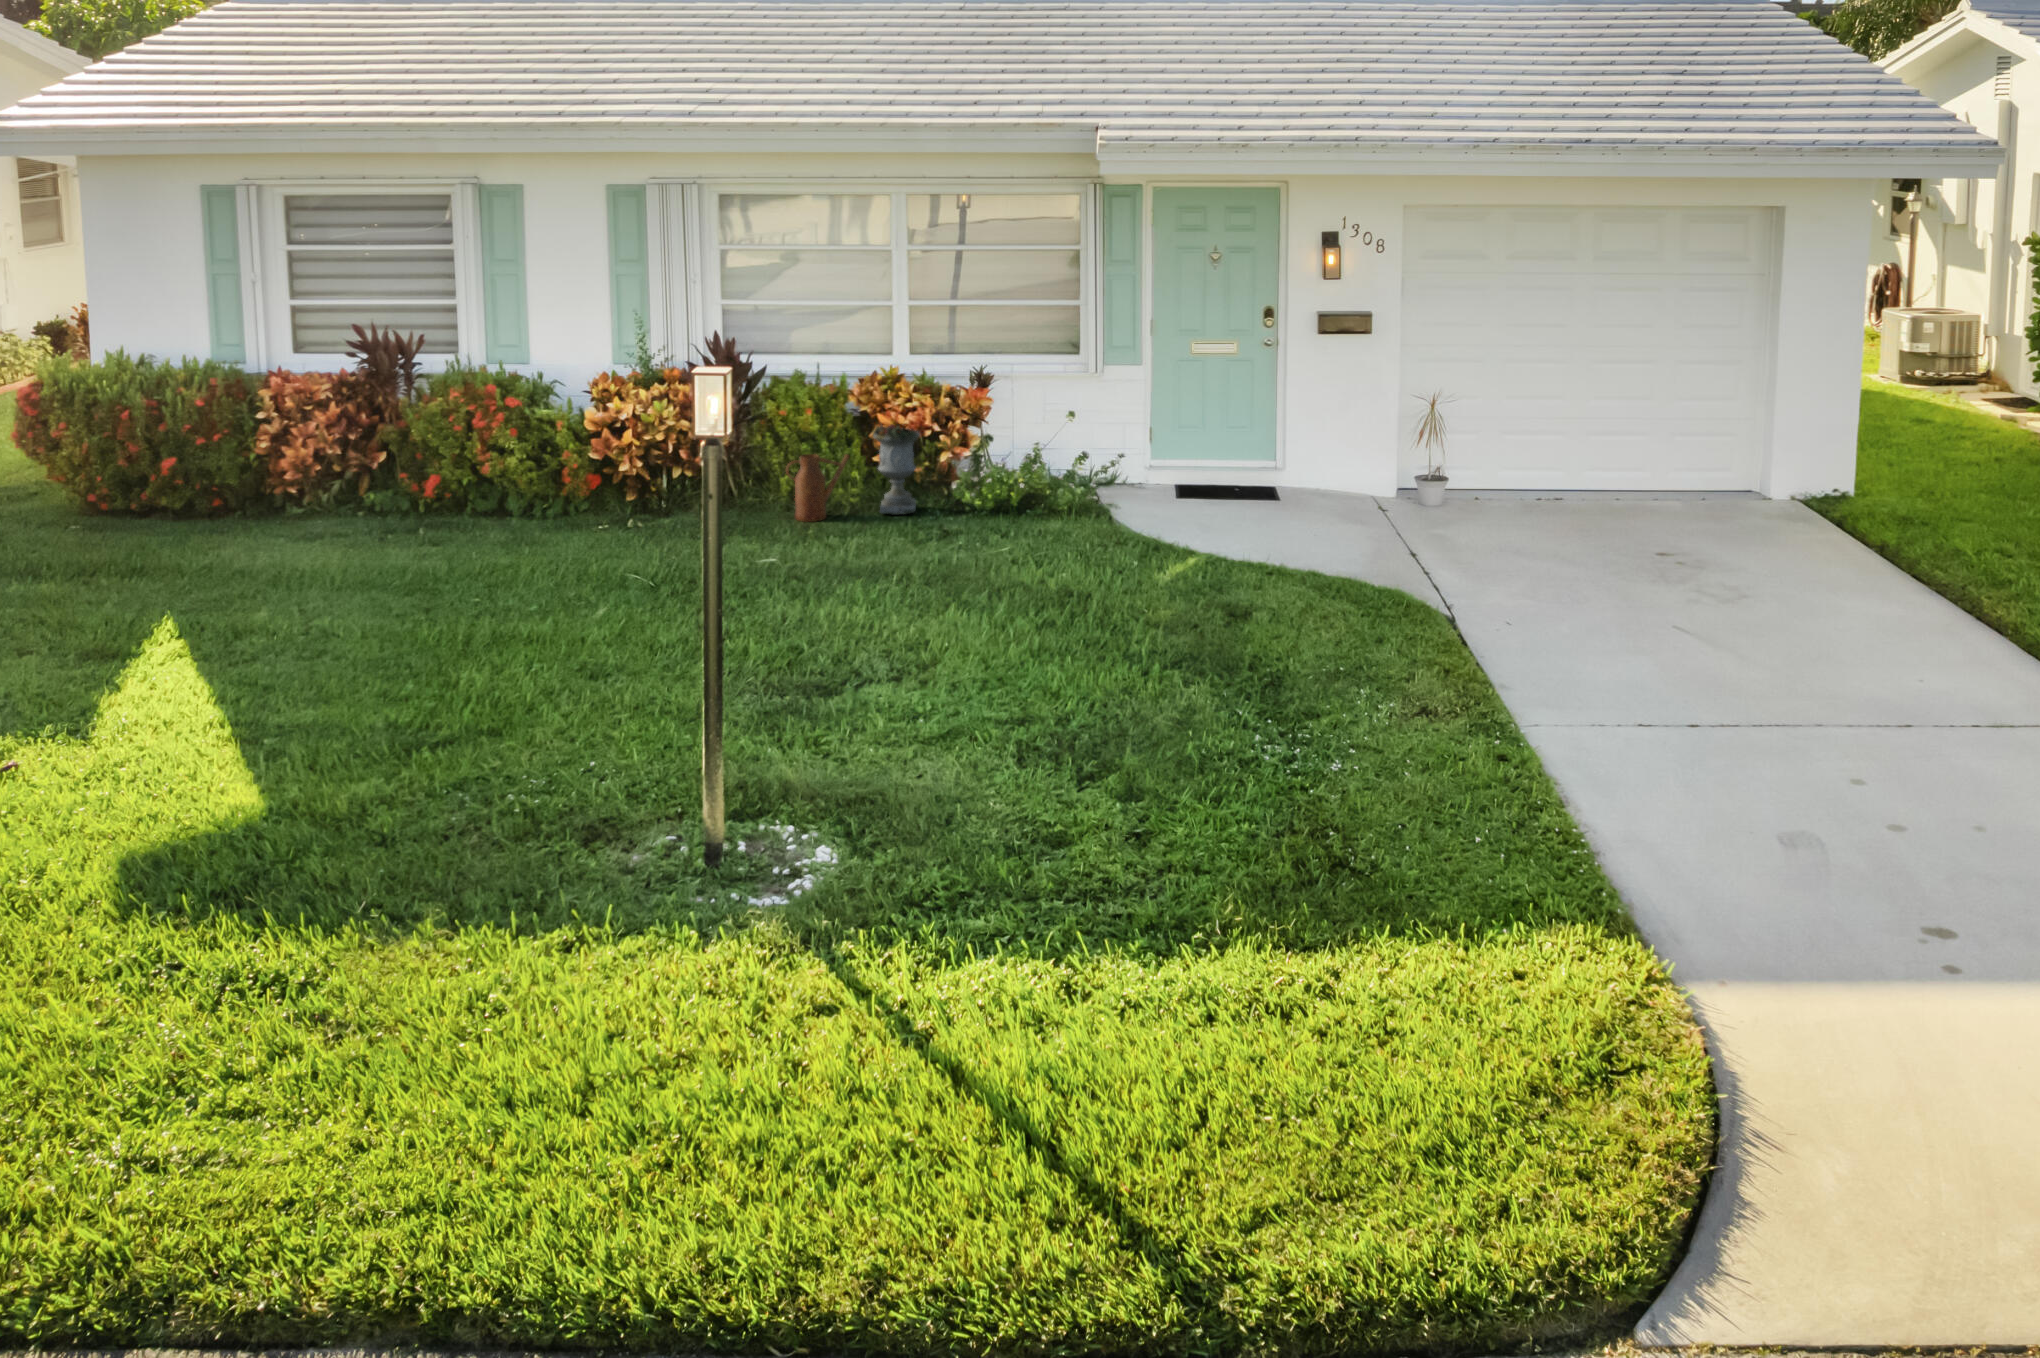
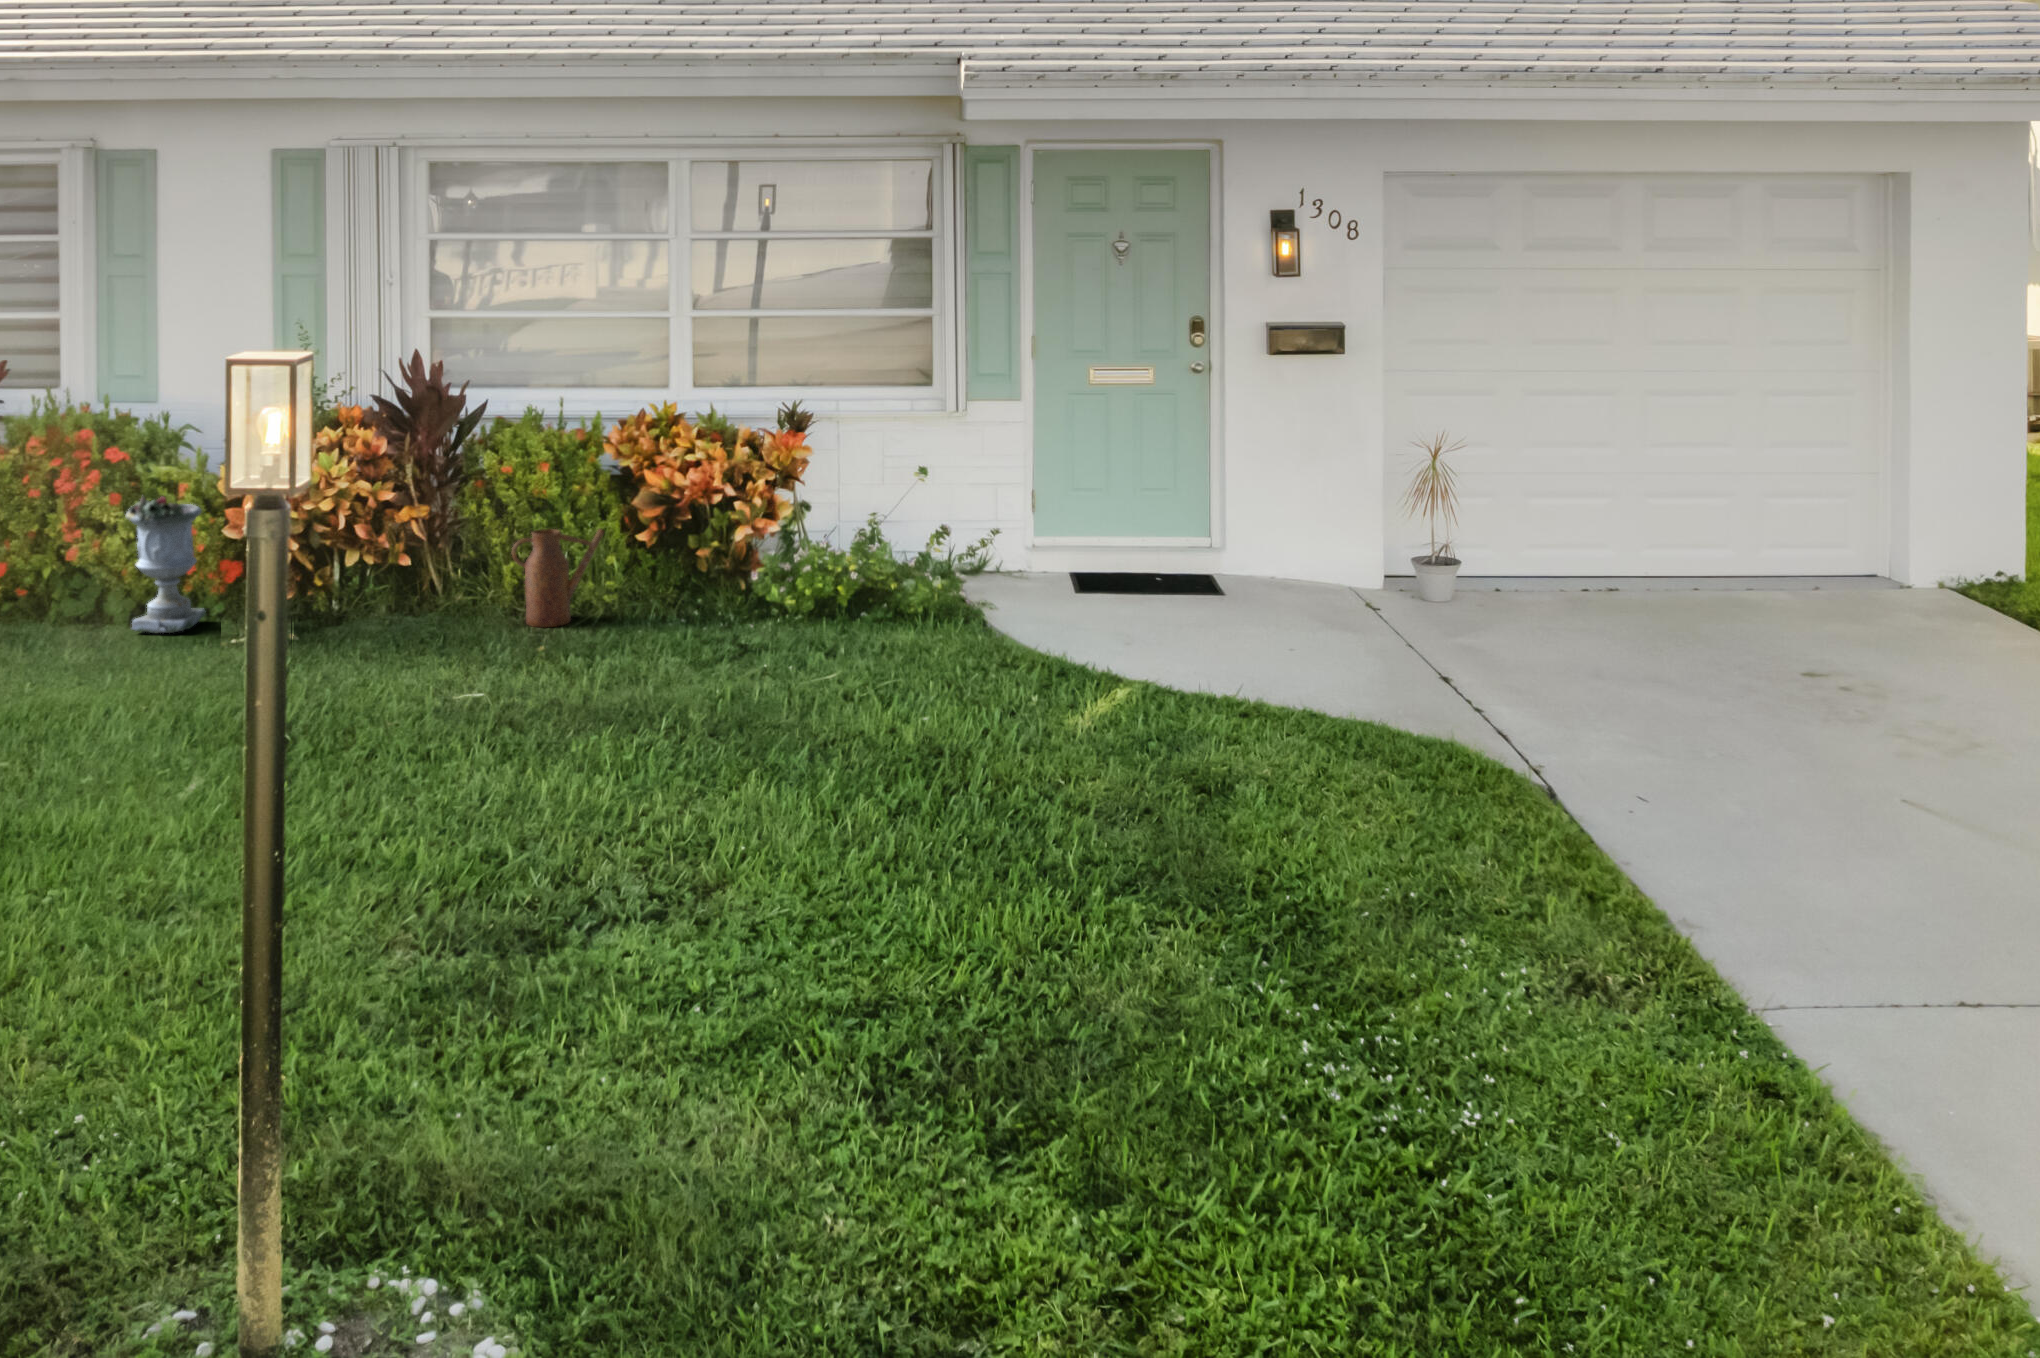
planter: present [873,424,920,515] -> present [126,496,205,633]

